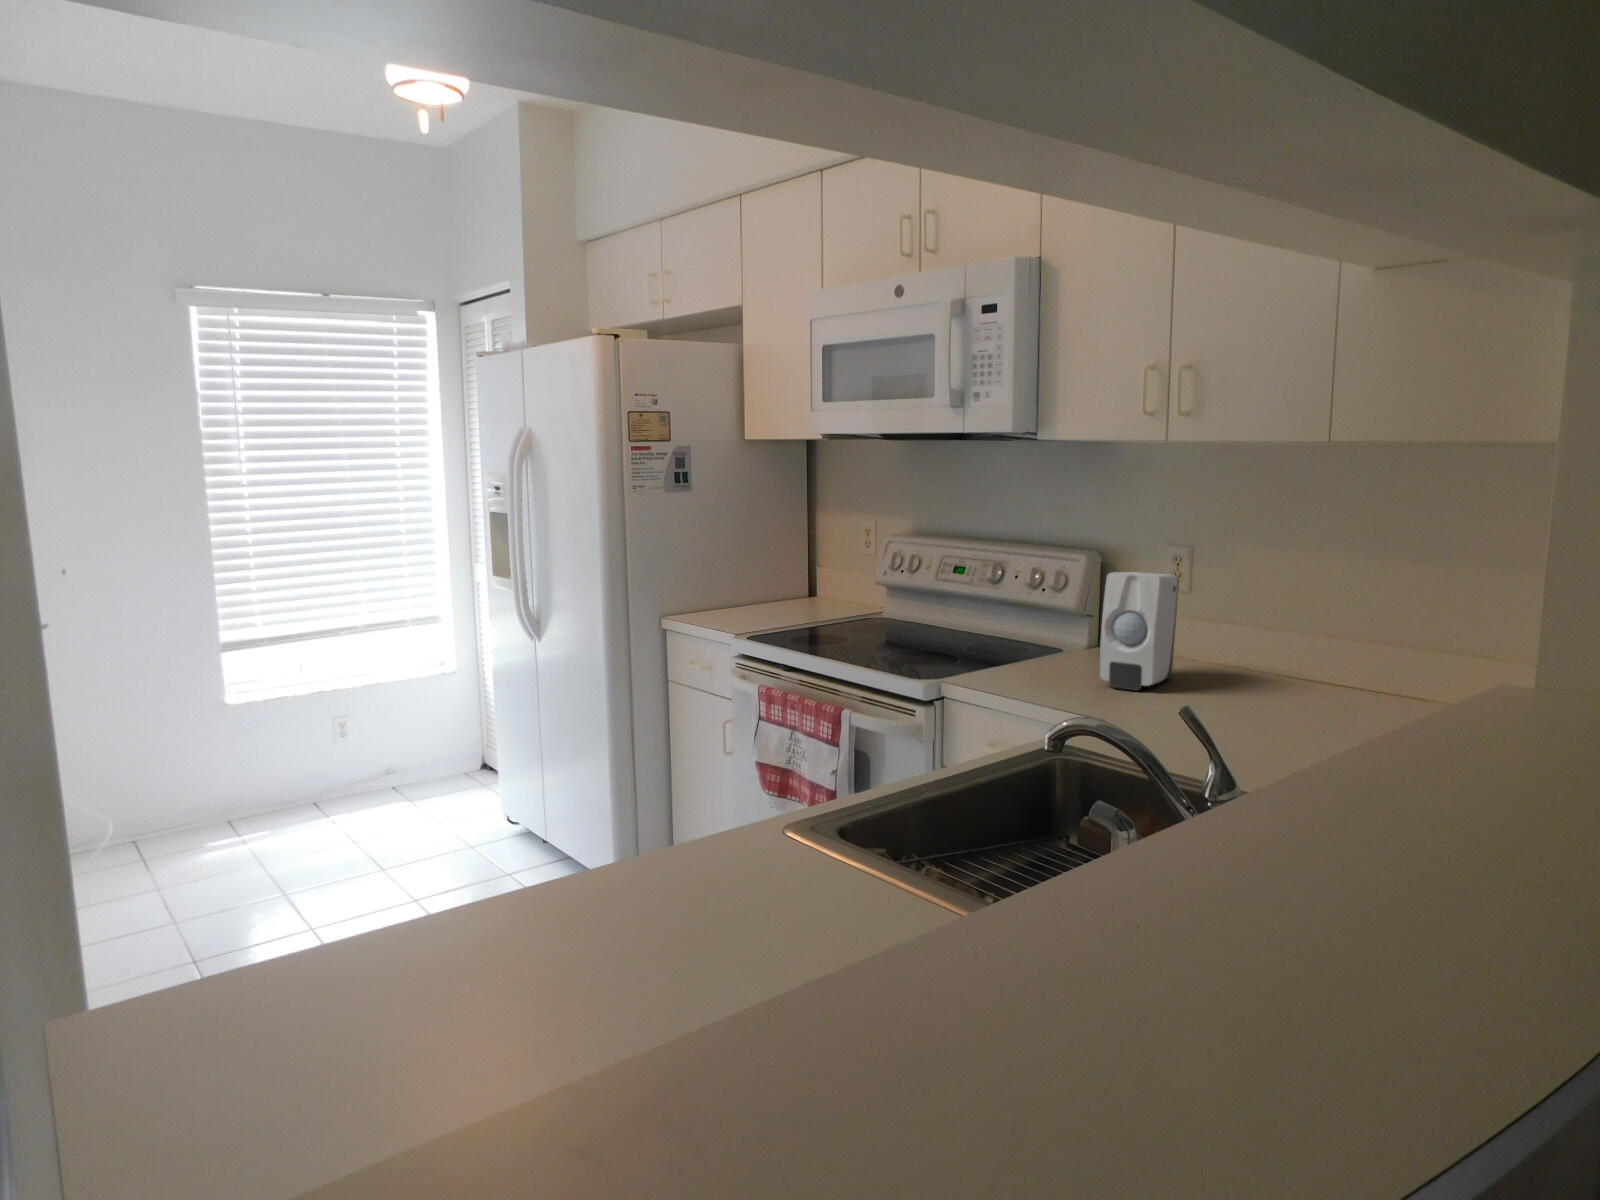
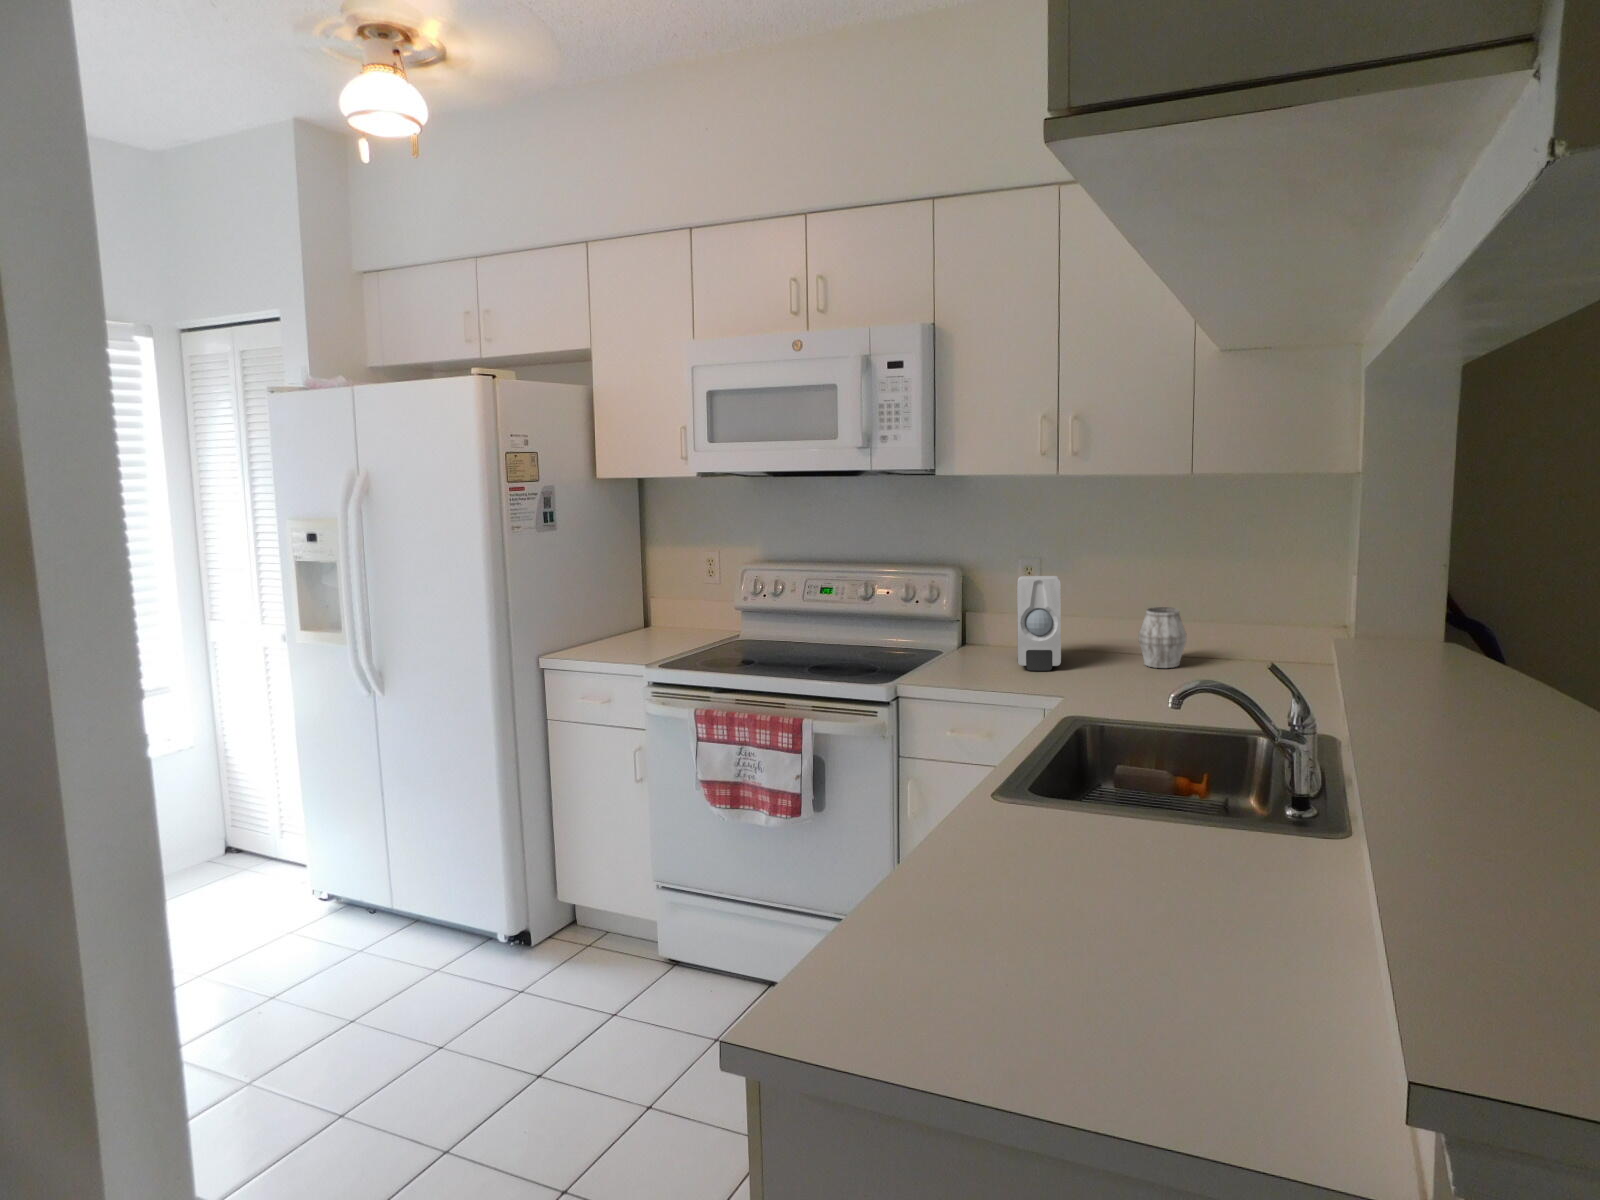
mug: none [1263,626,1333,708] -> present [1139,607,1186,668]

